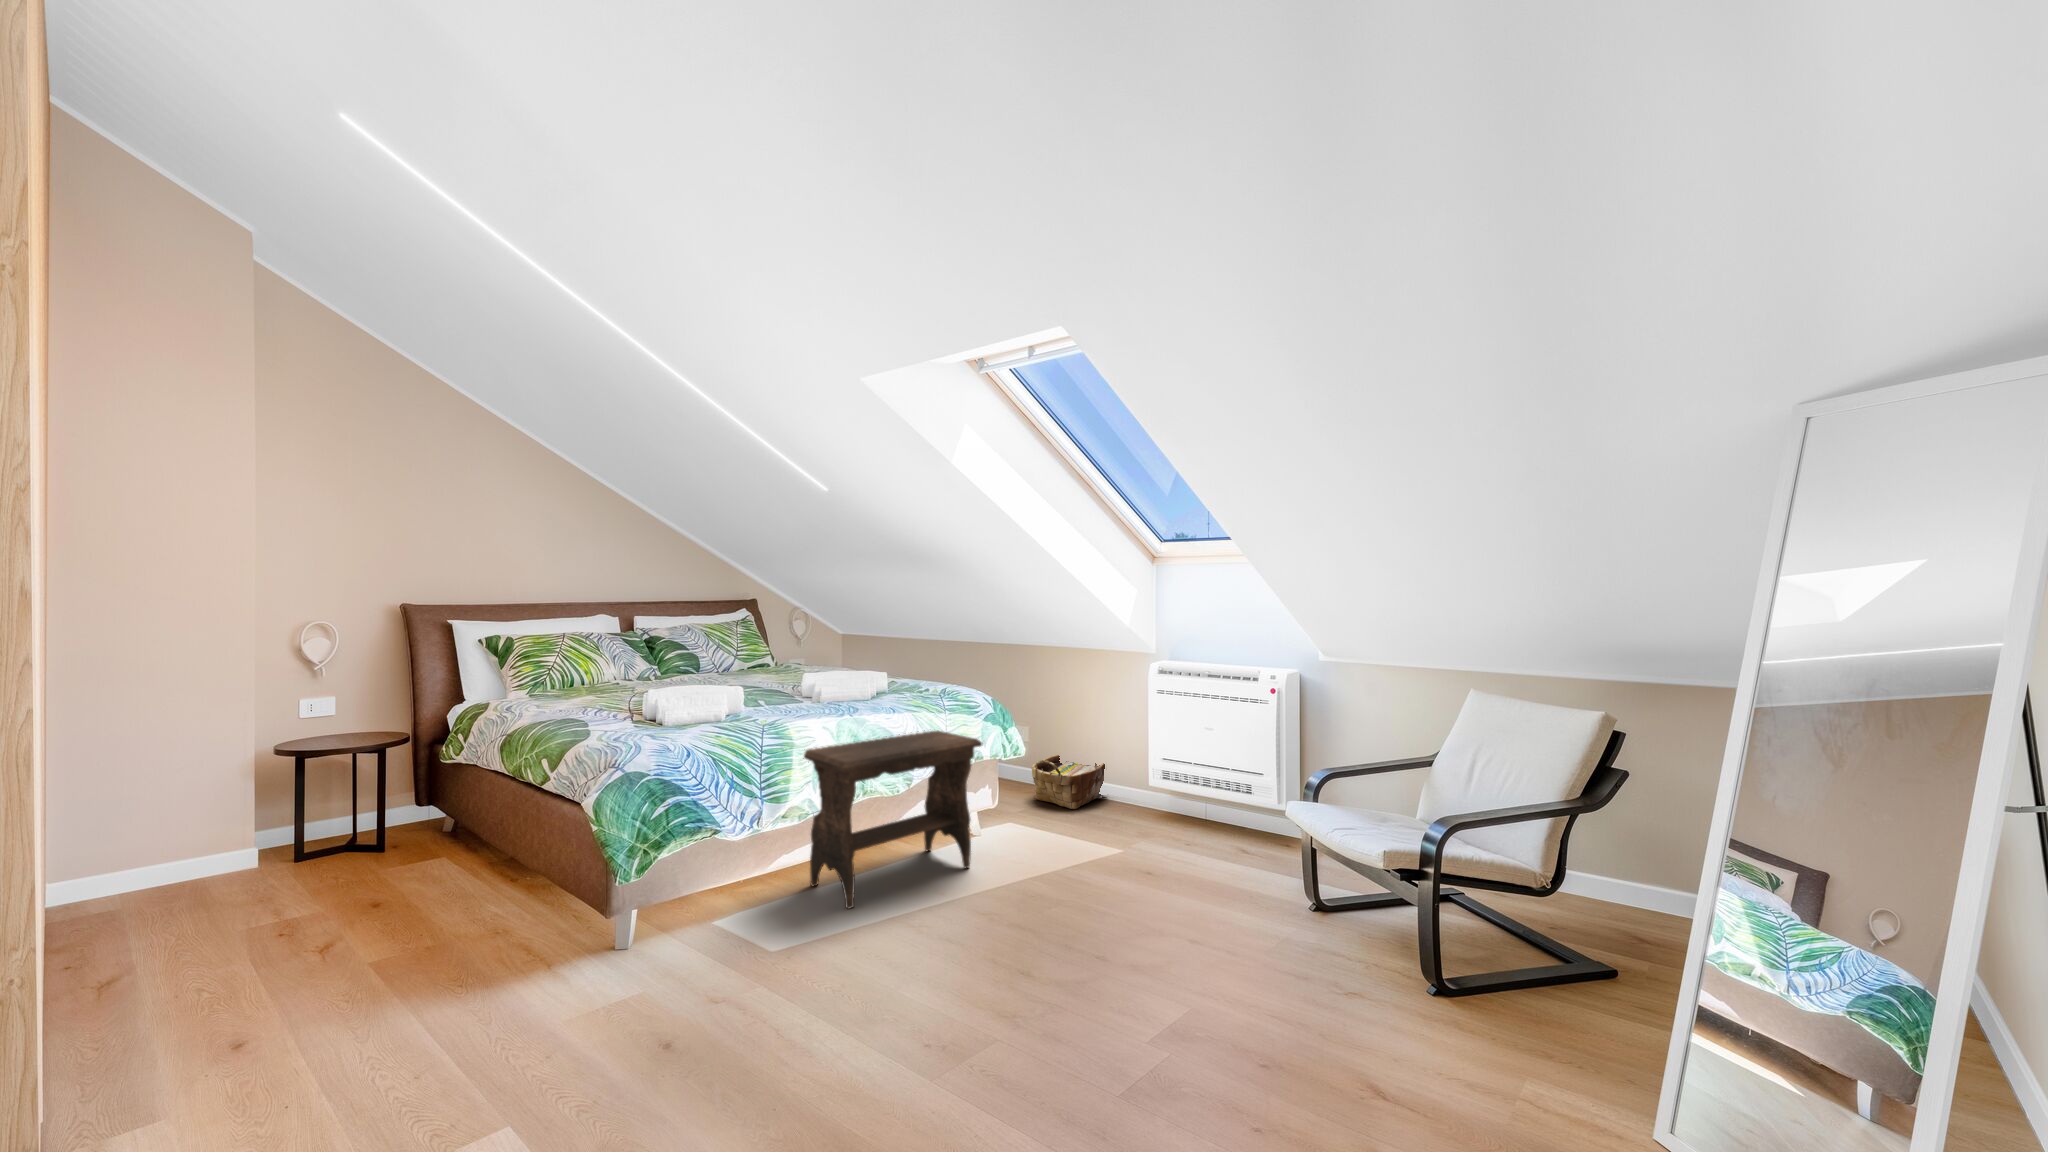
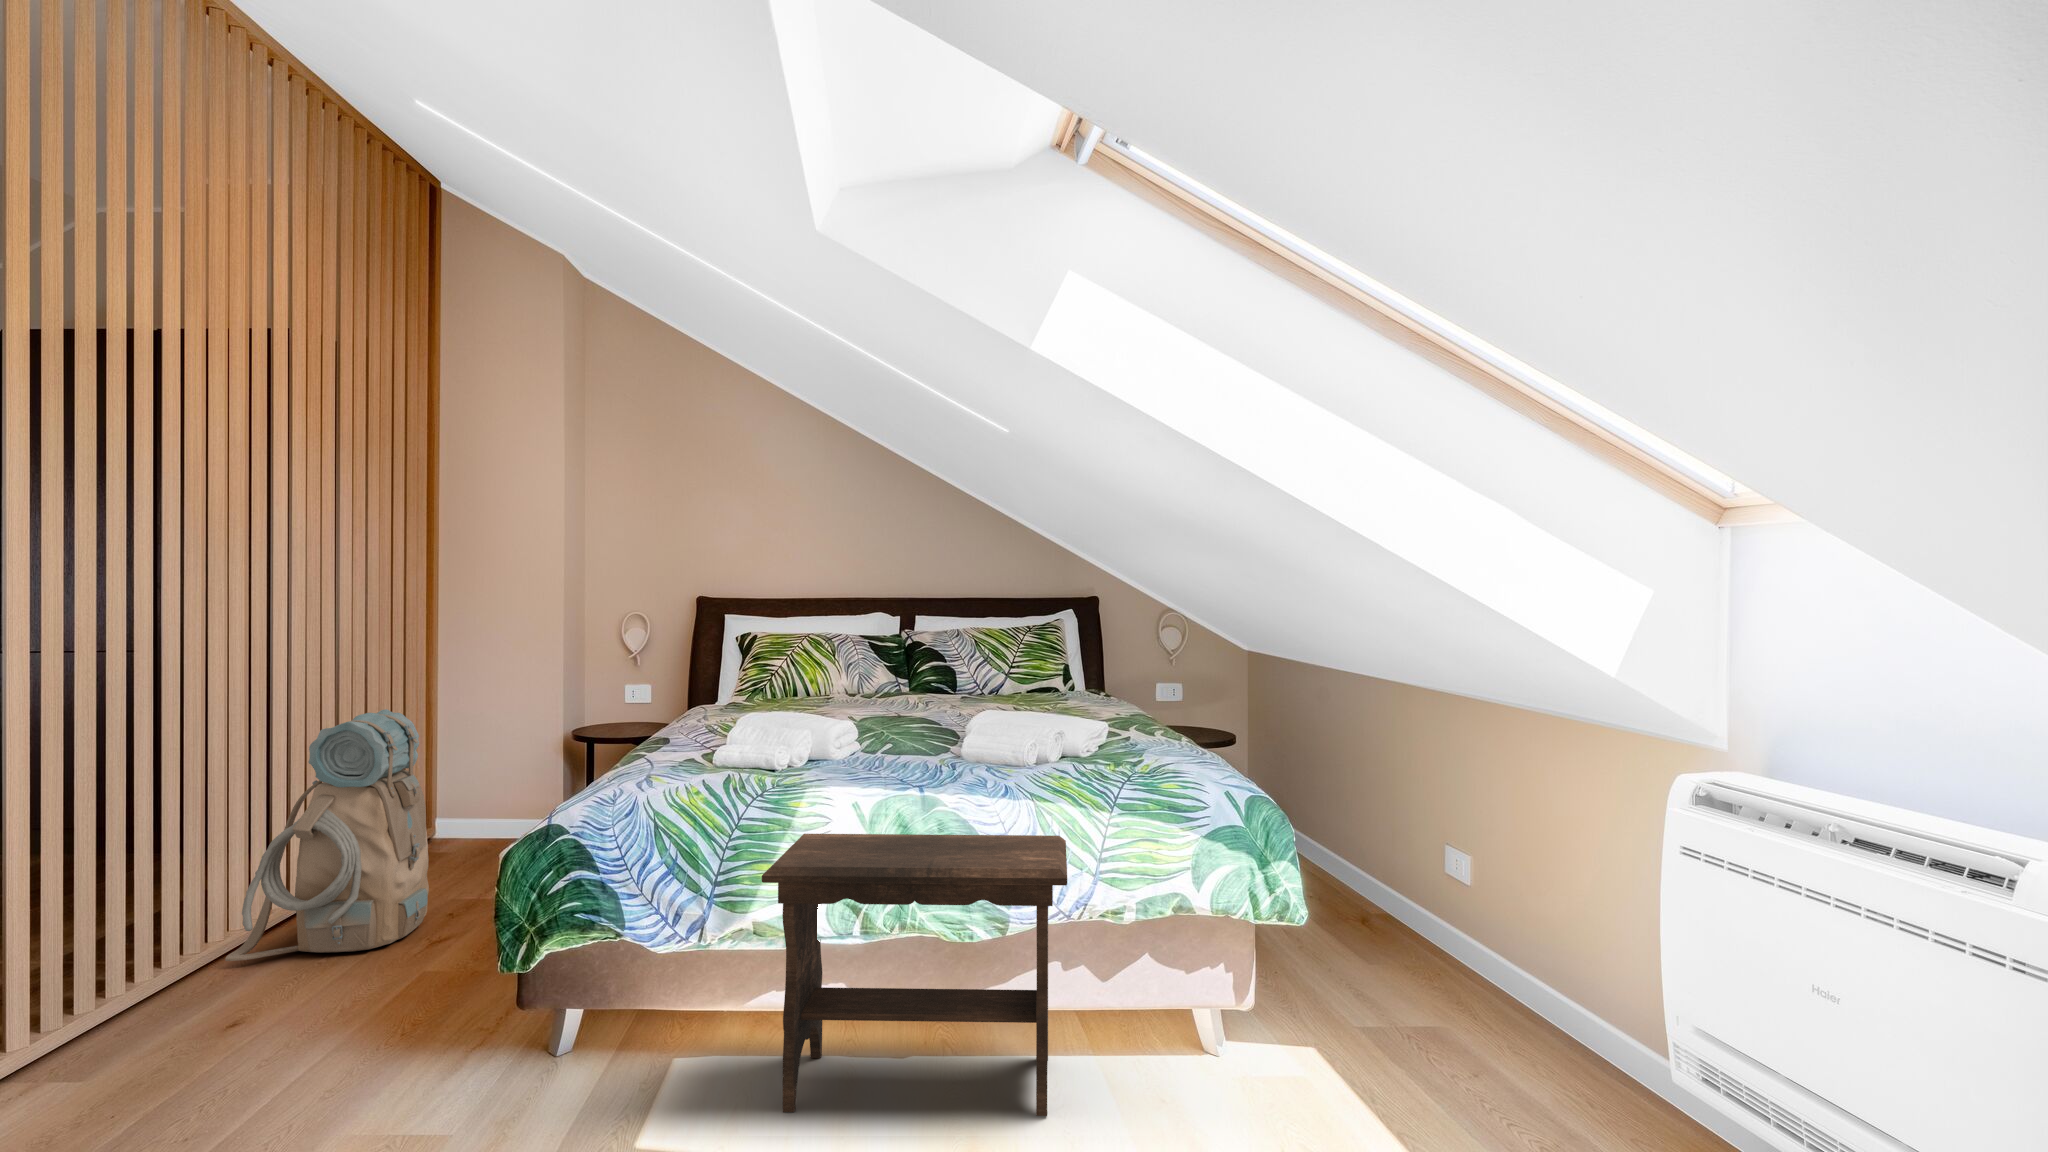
backpack: none [54,721,290,1015] -> present [225,709,429,961]
woven basket: present [1032,755,1105,809] -> none [1380,923,1577,1073]

